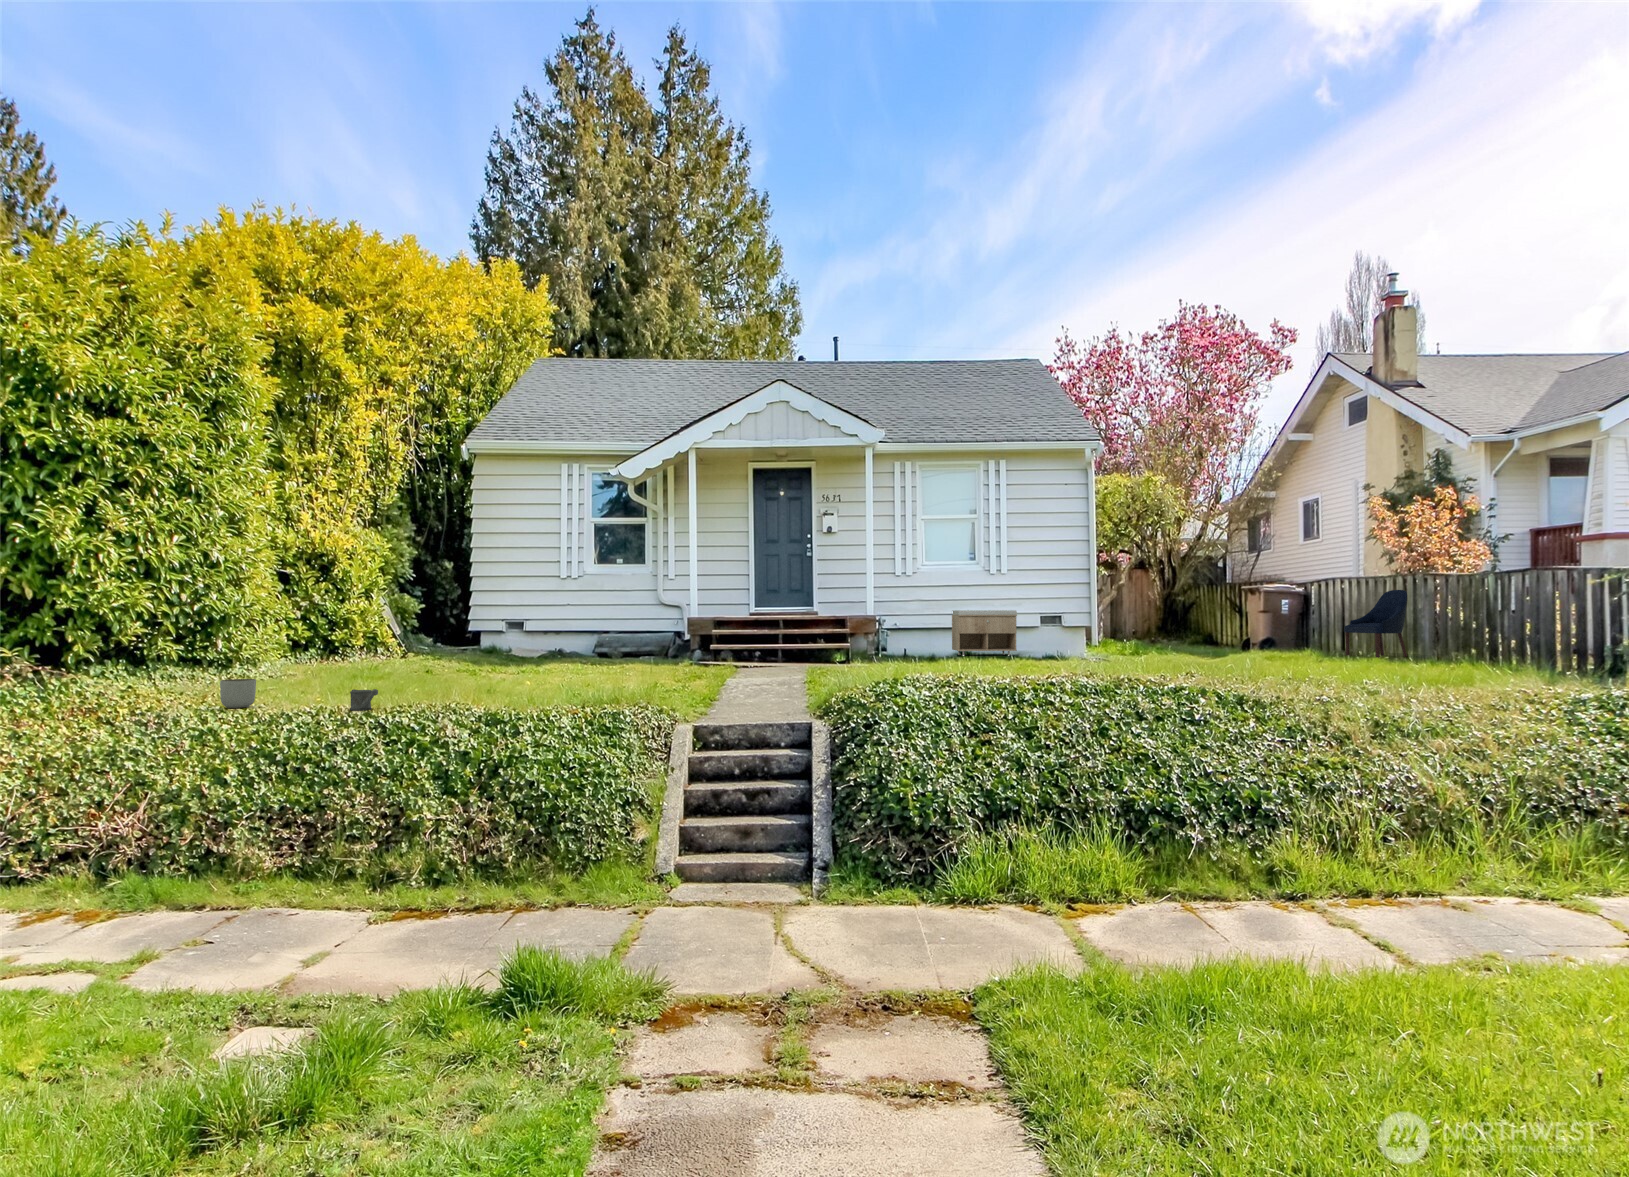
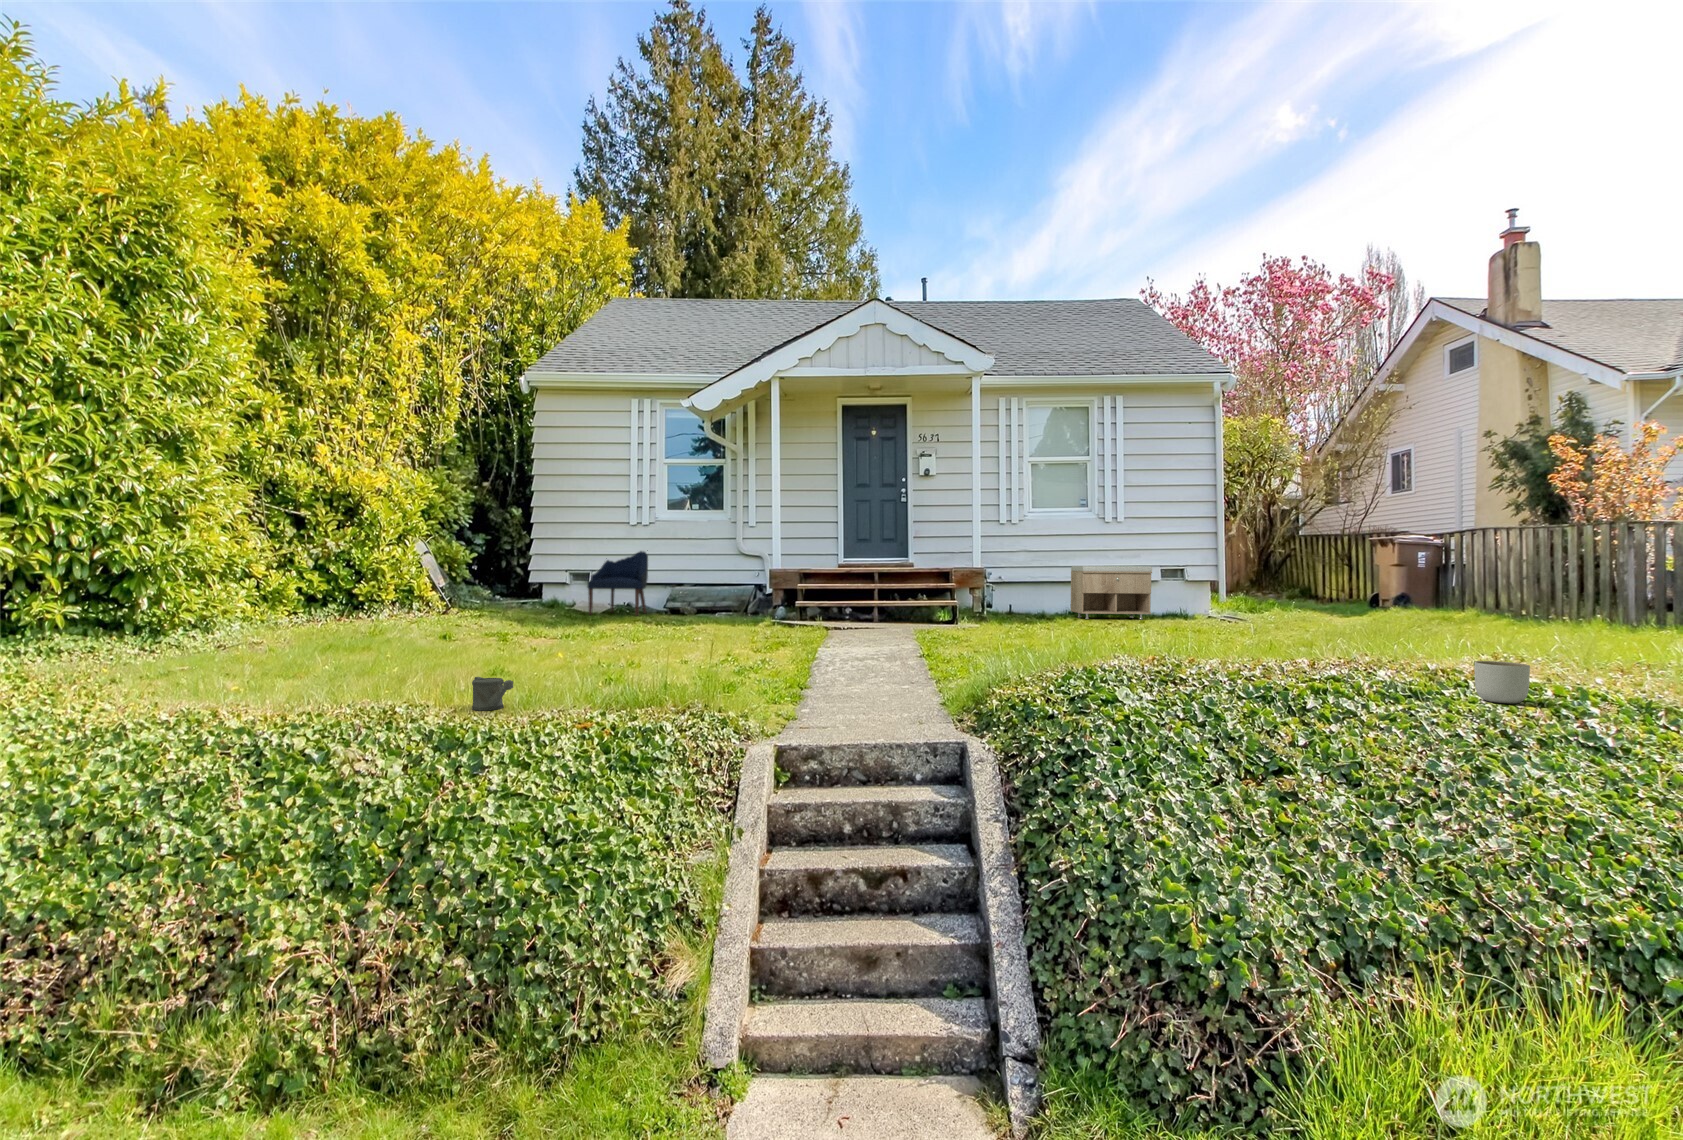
chair: present [1344,590,1407,657] -> present [587,550,648,616]
planter: present [220,679,256,708] -> present [1474,661,1530,704]
watering can: present [350,689,378,711] -> present [472,677,513,711]

